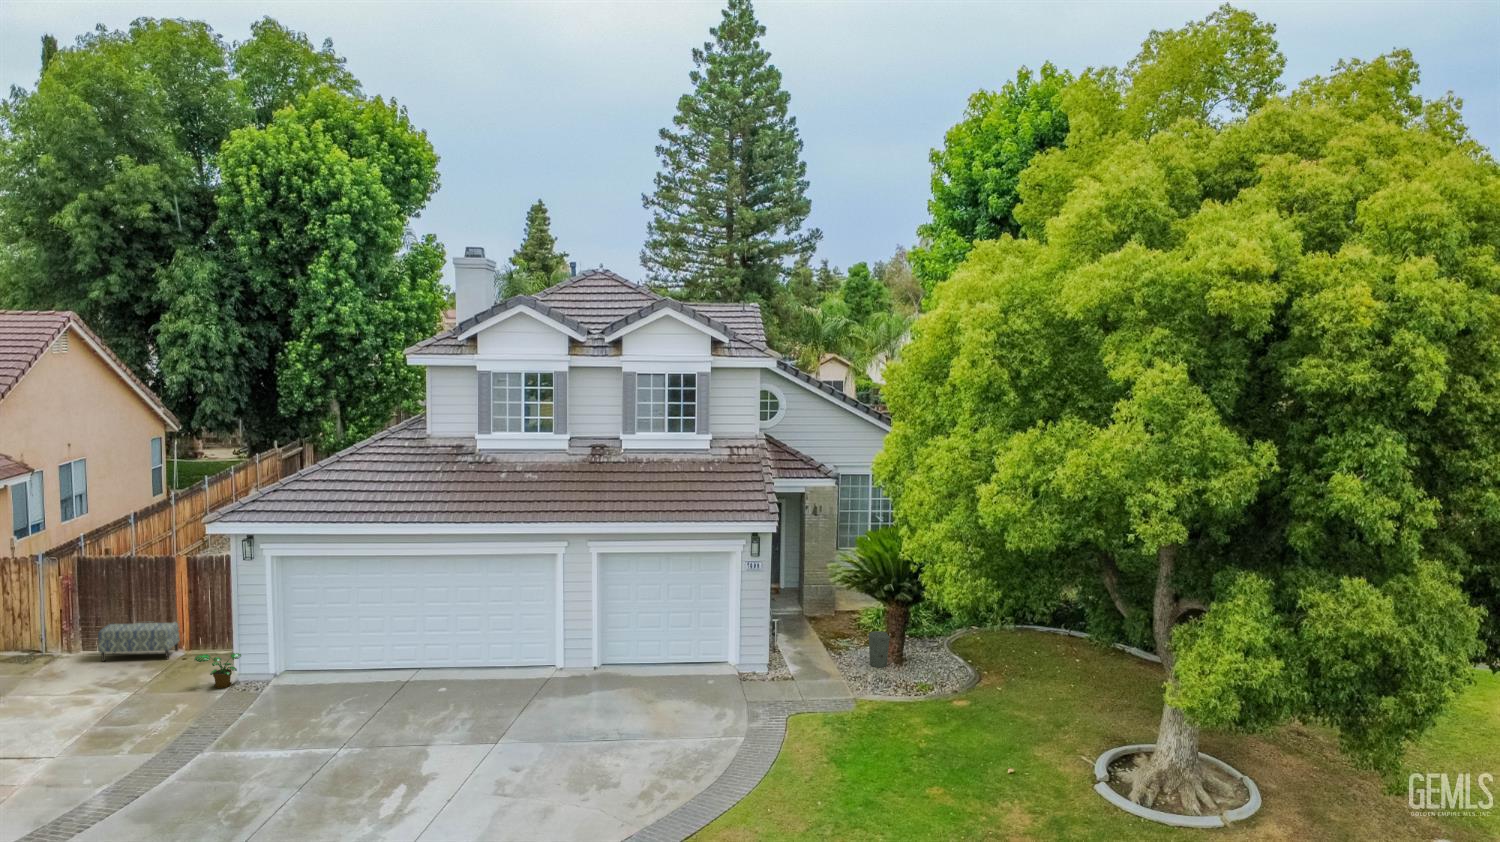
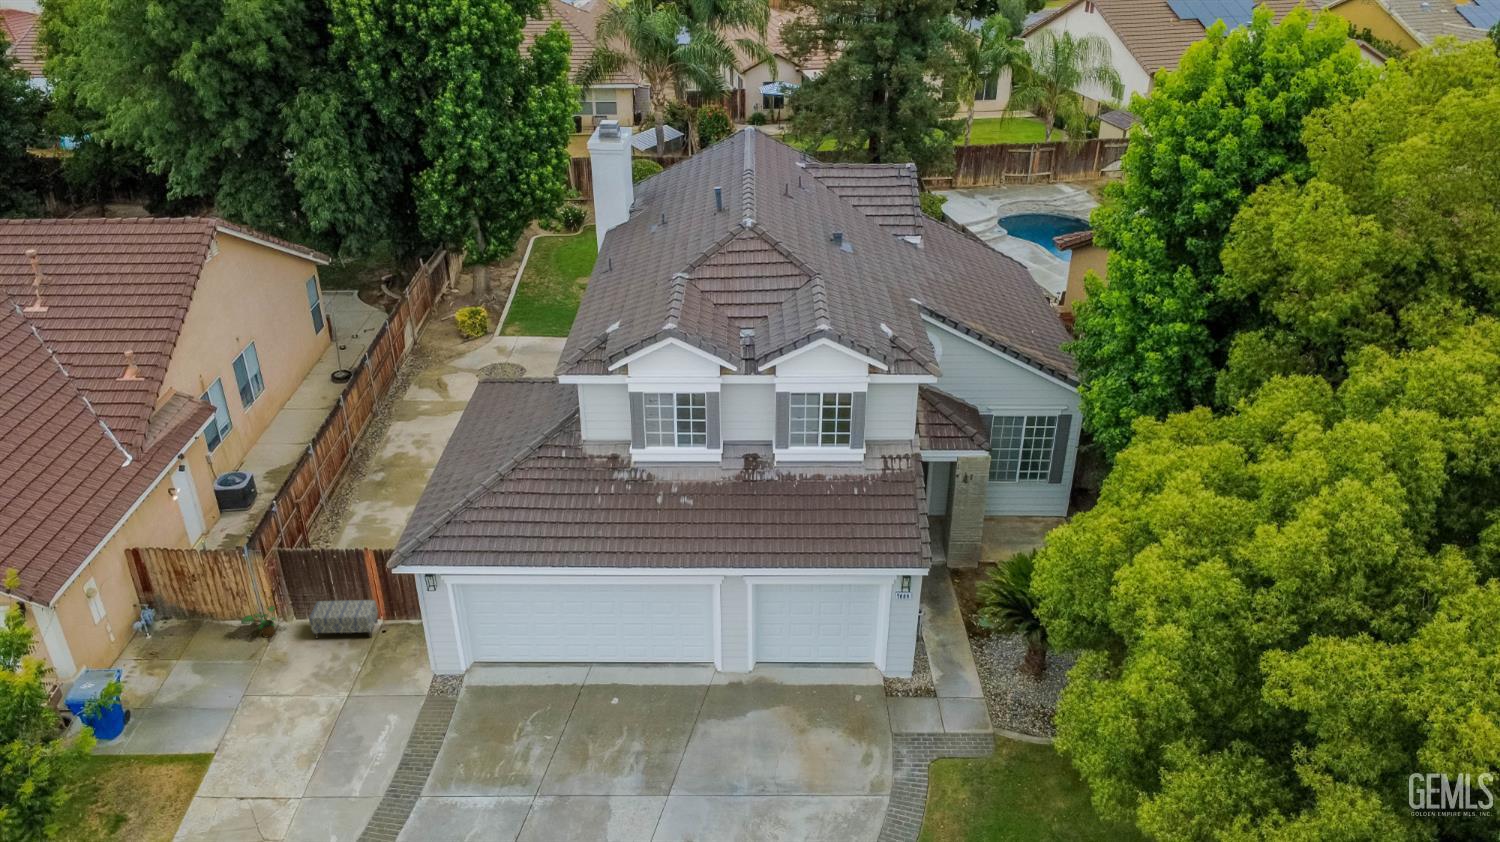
trash can: present [868,631,890,667] -> none [1009,649,1031,684]
potted plant: present [194,653,241,688] -> present [241,606,276,638]

